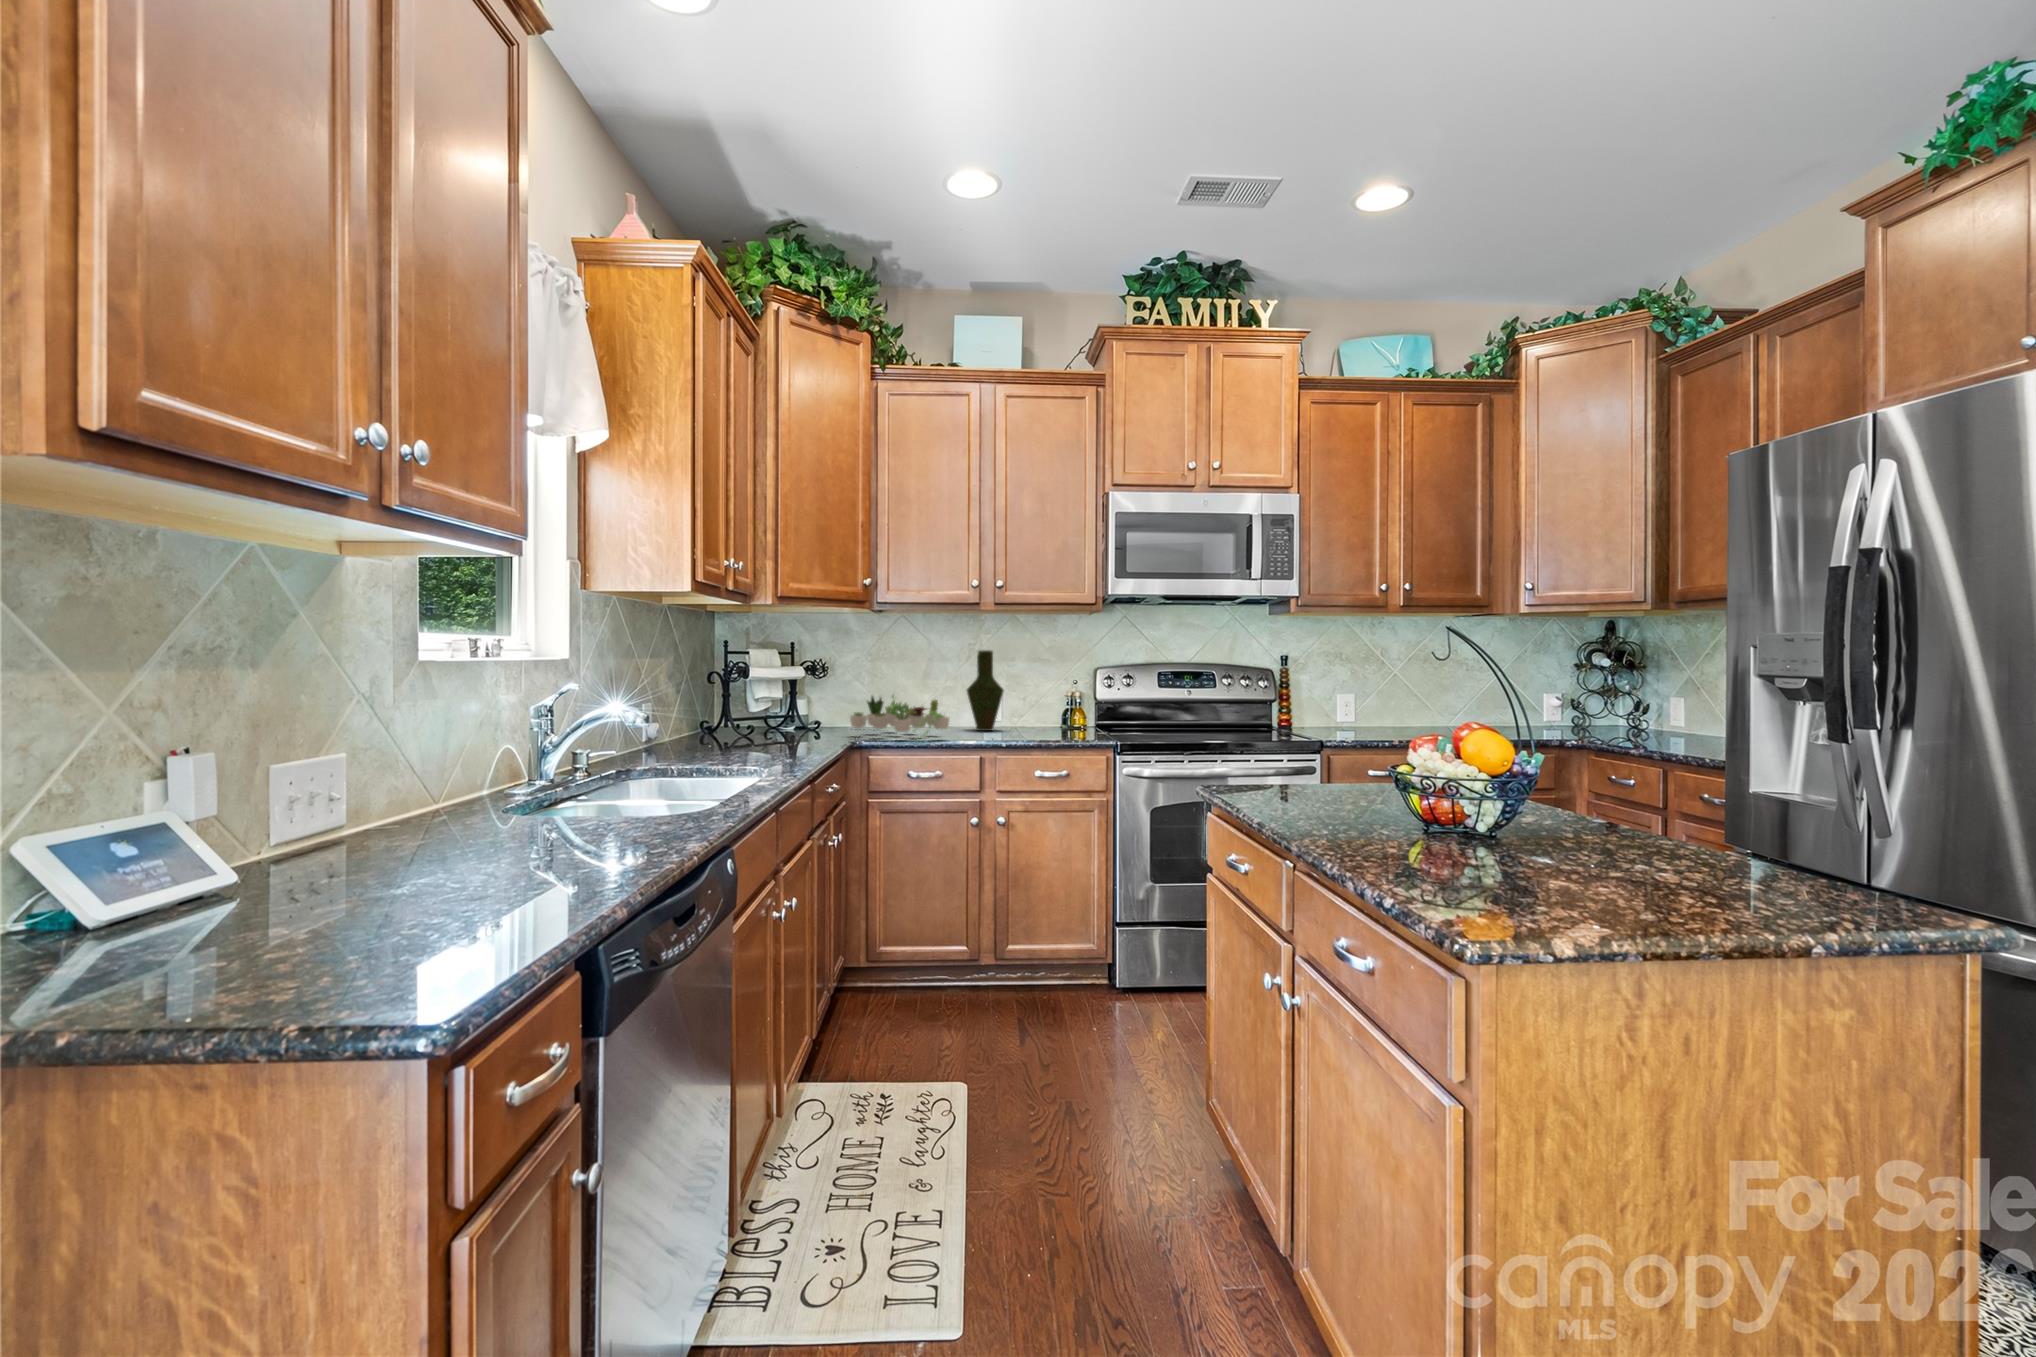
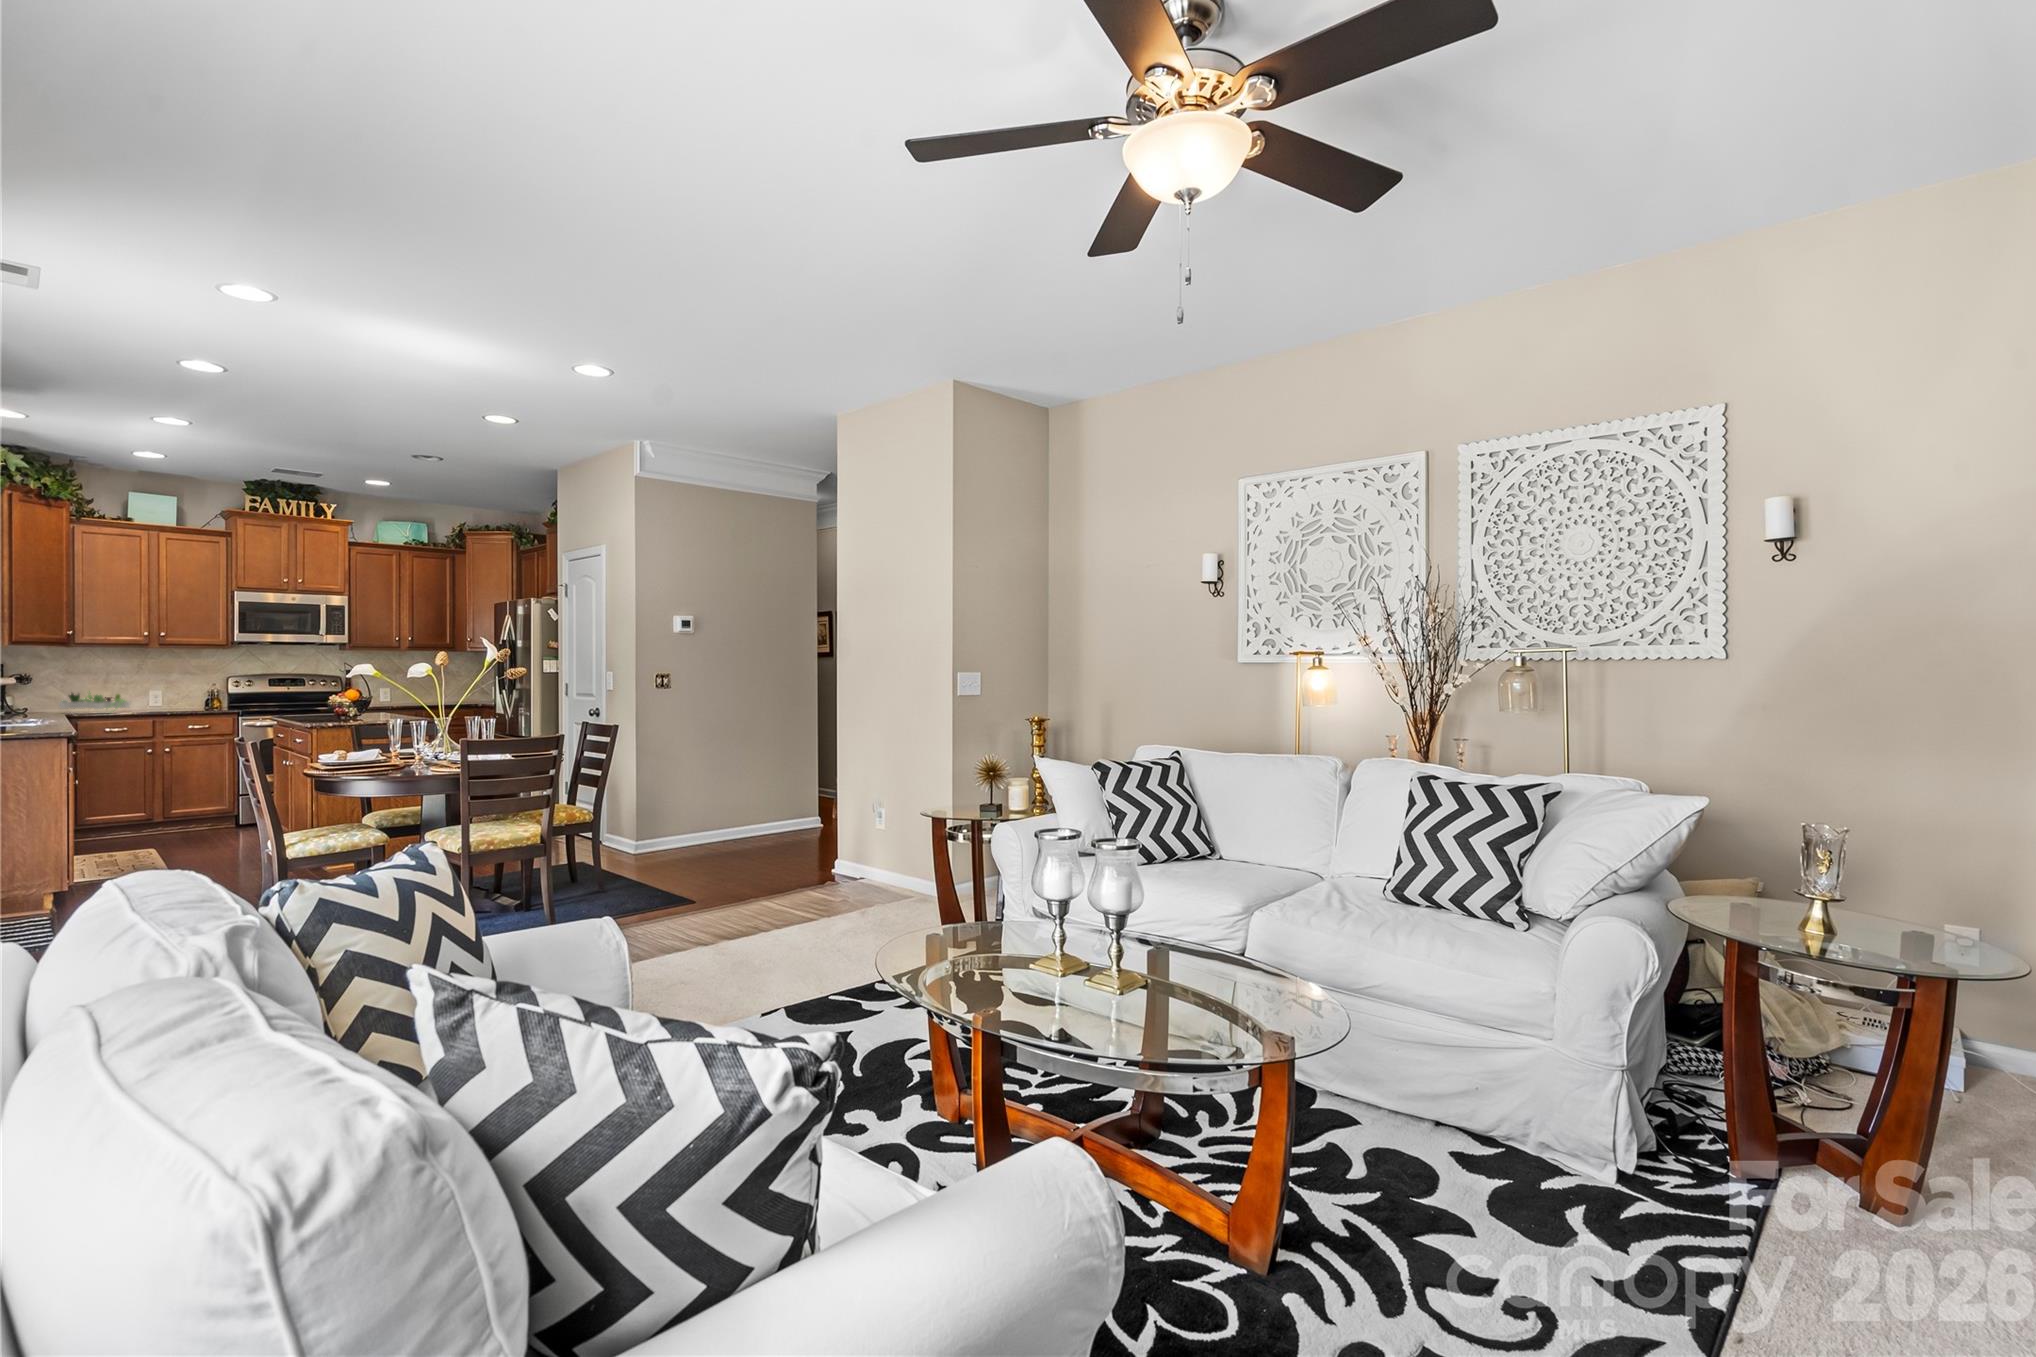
vase: present [967,650,1004,731] -> none [137,668,165,712]

